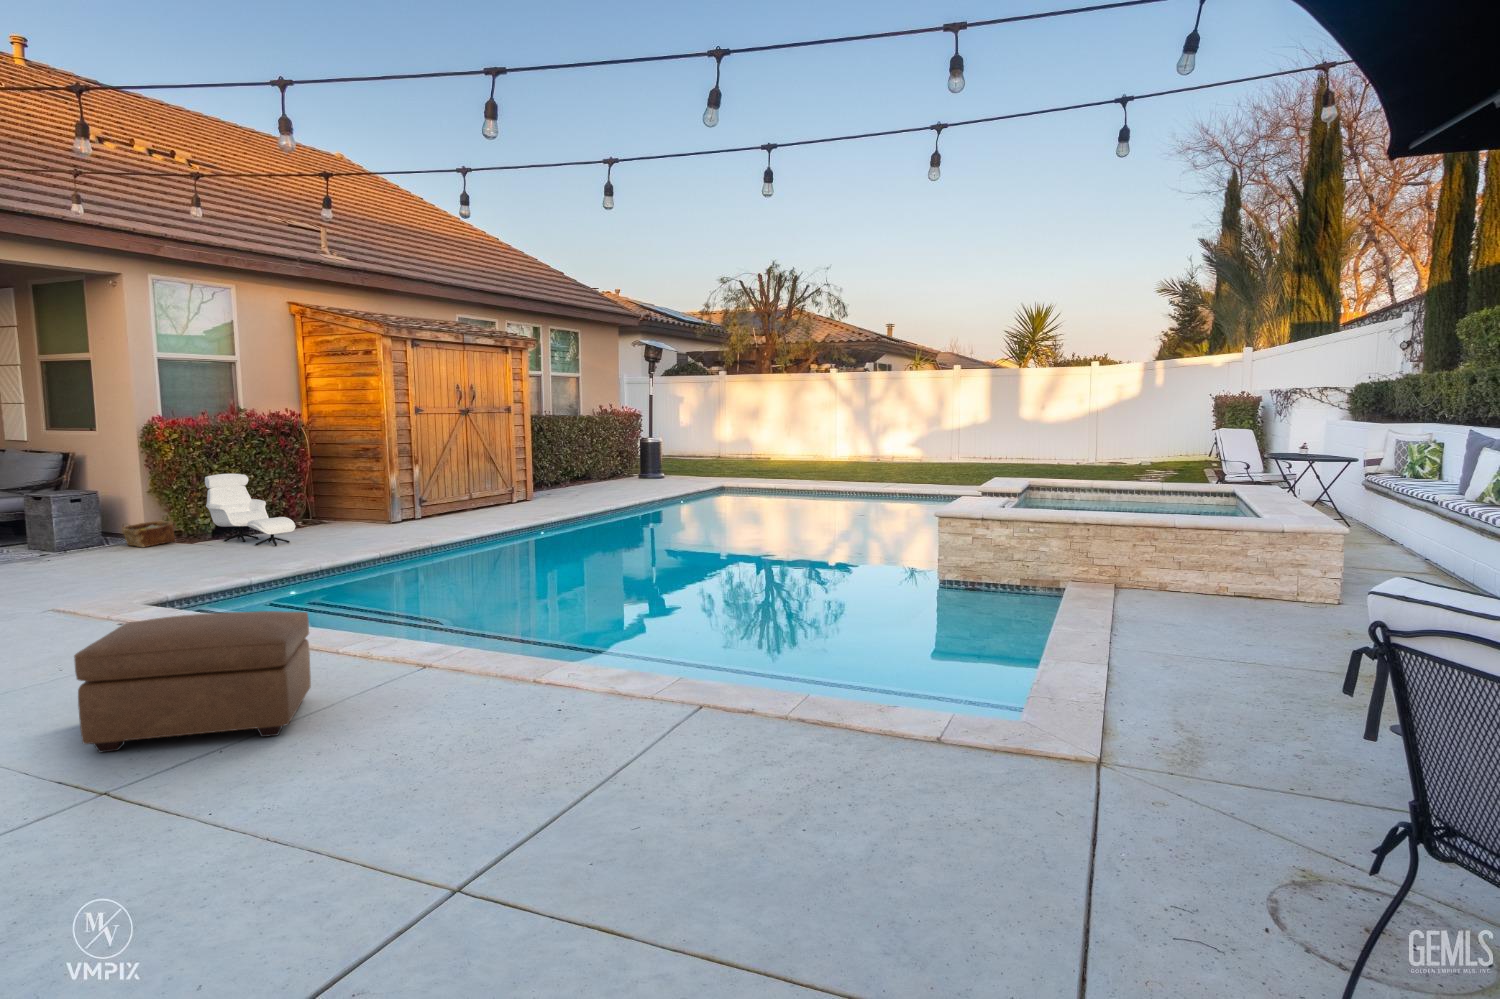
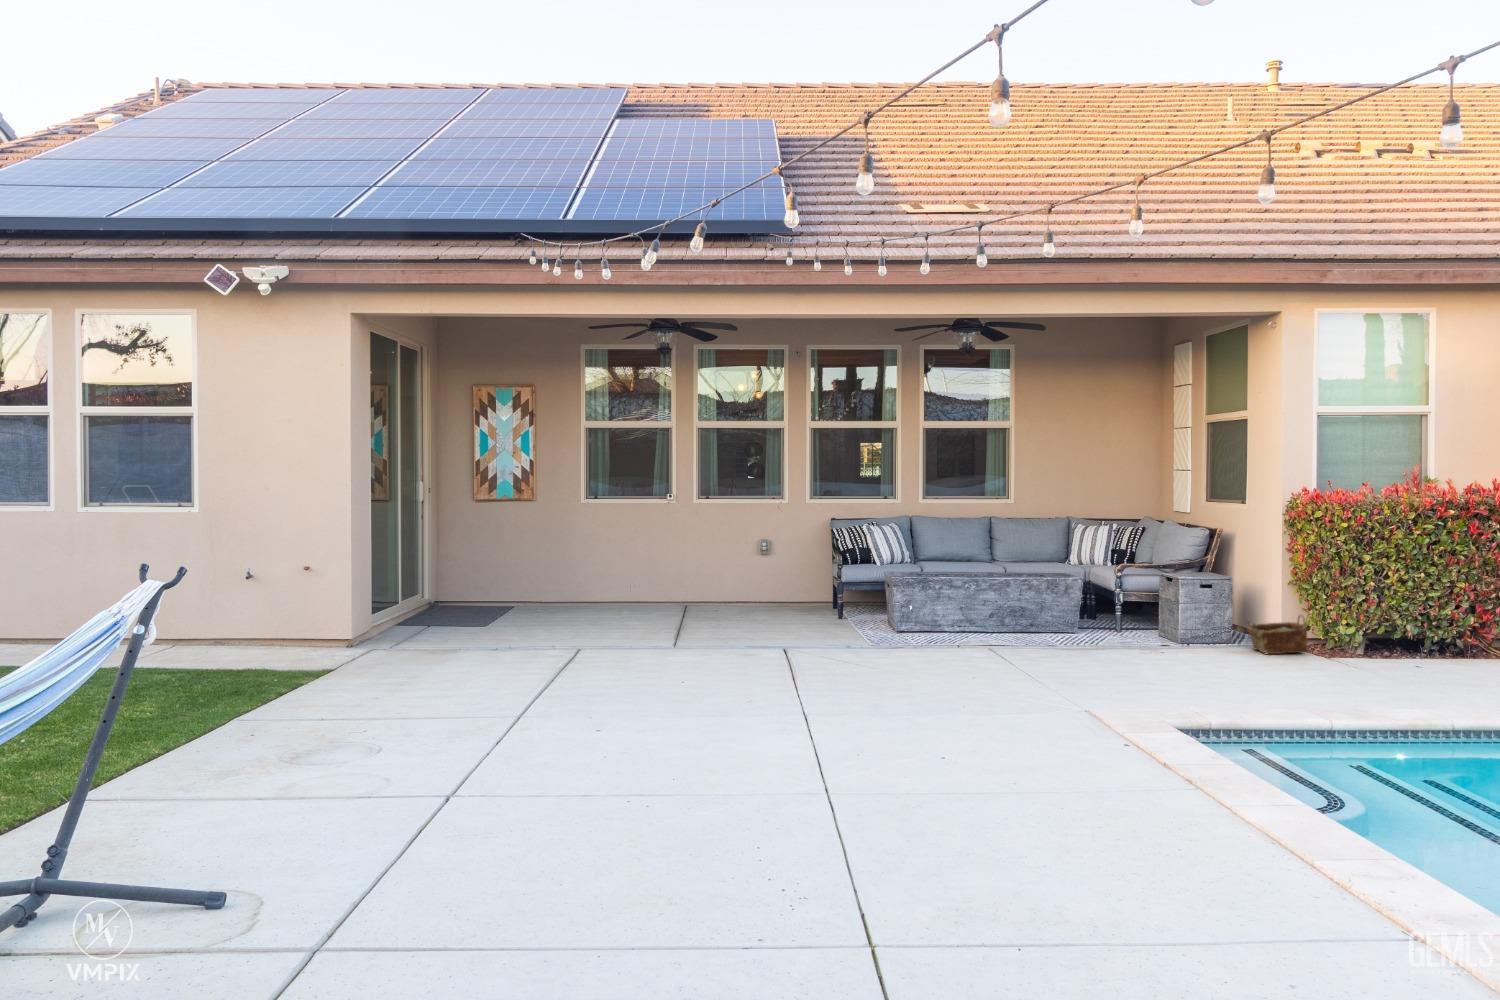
armchair: present [205,473,295,546] -> none [1348,568,1463,680]
ottoman: present [74,611,311,752] -> none [915,742,1205,955]

